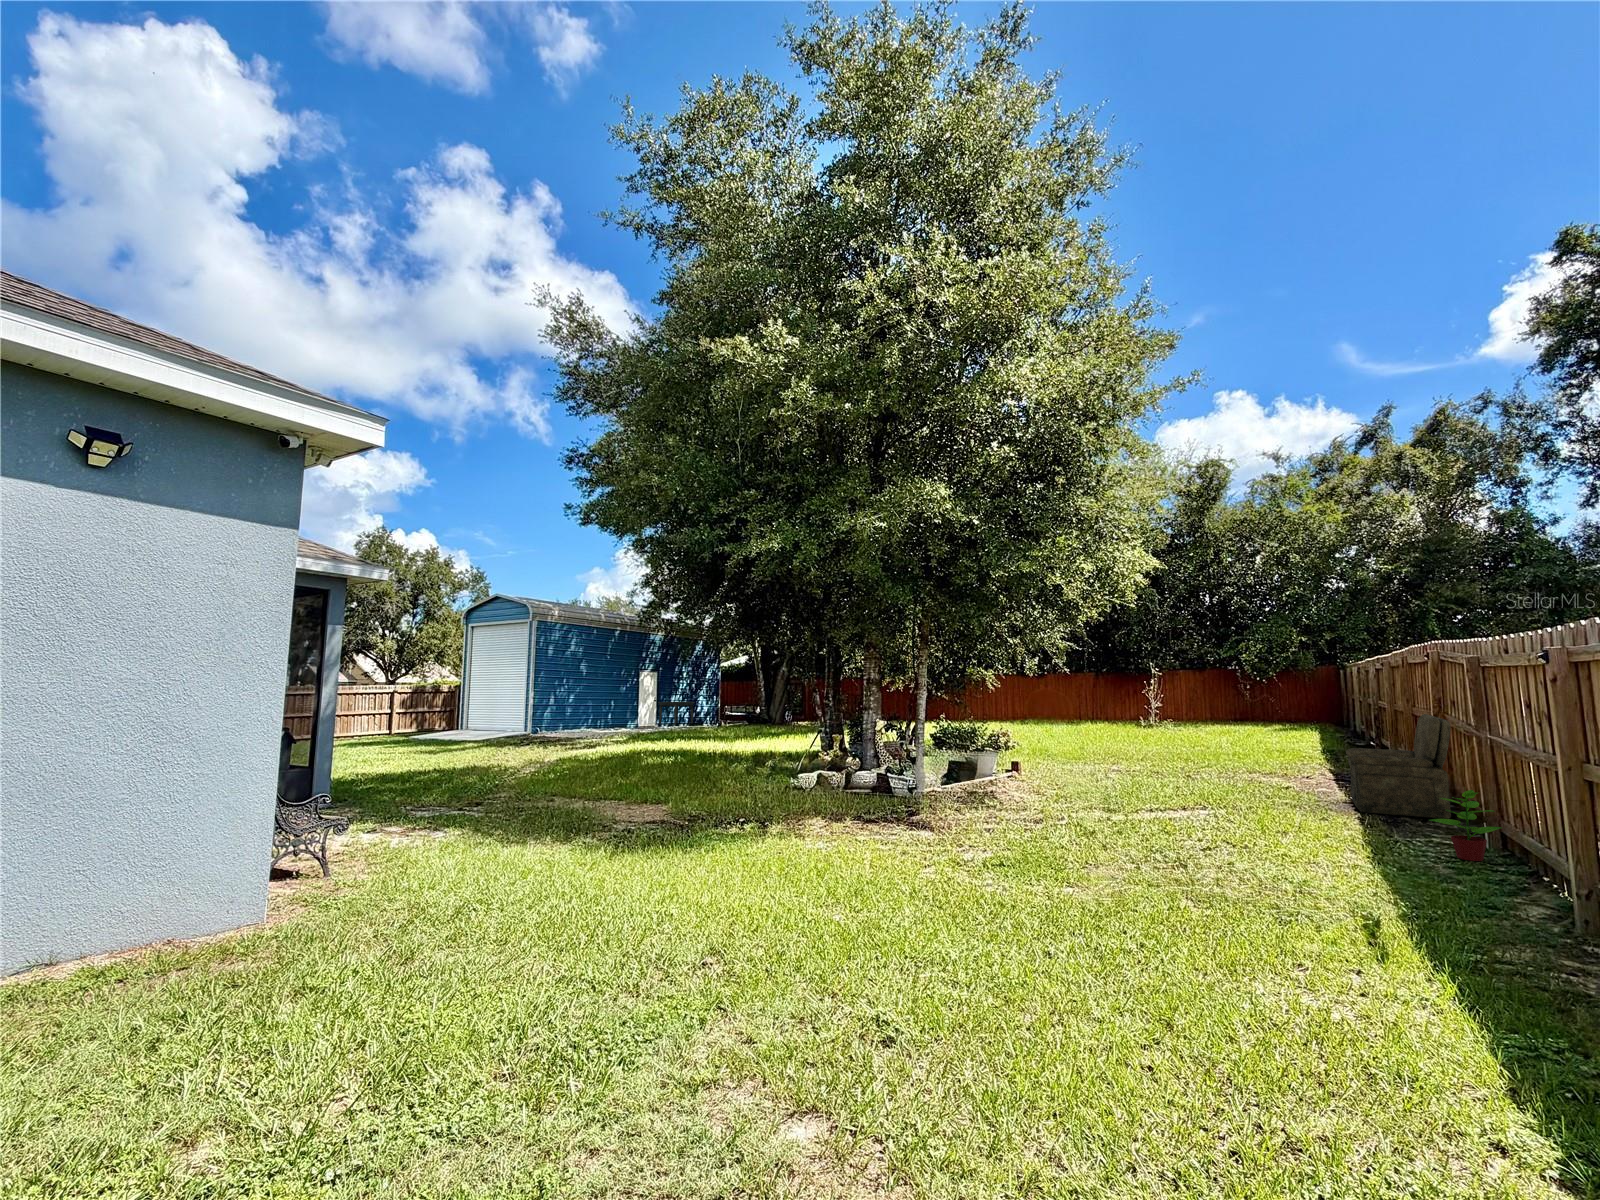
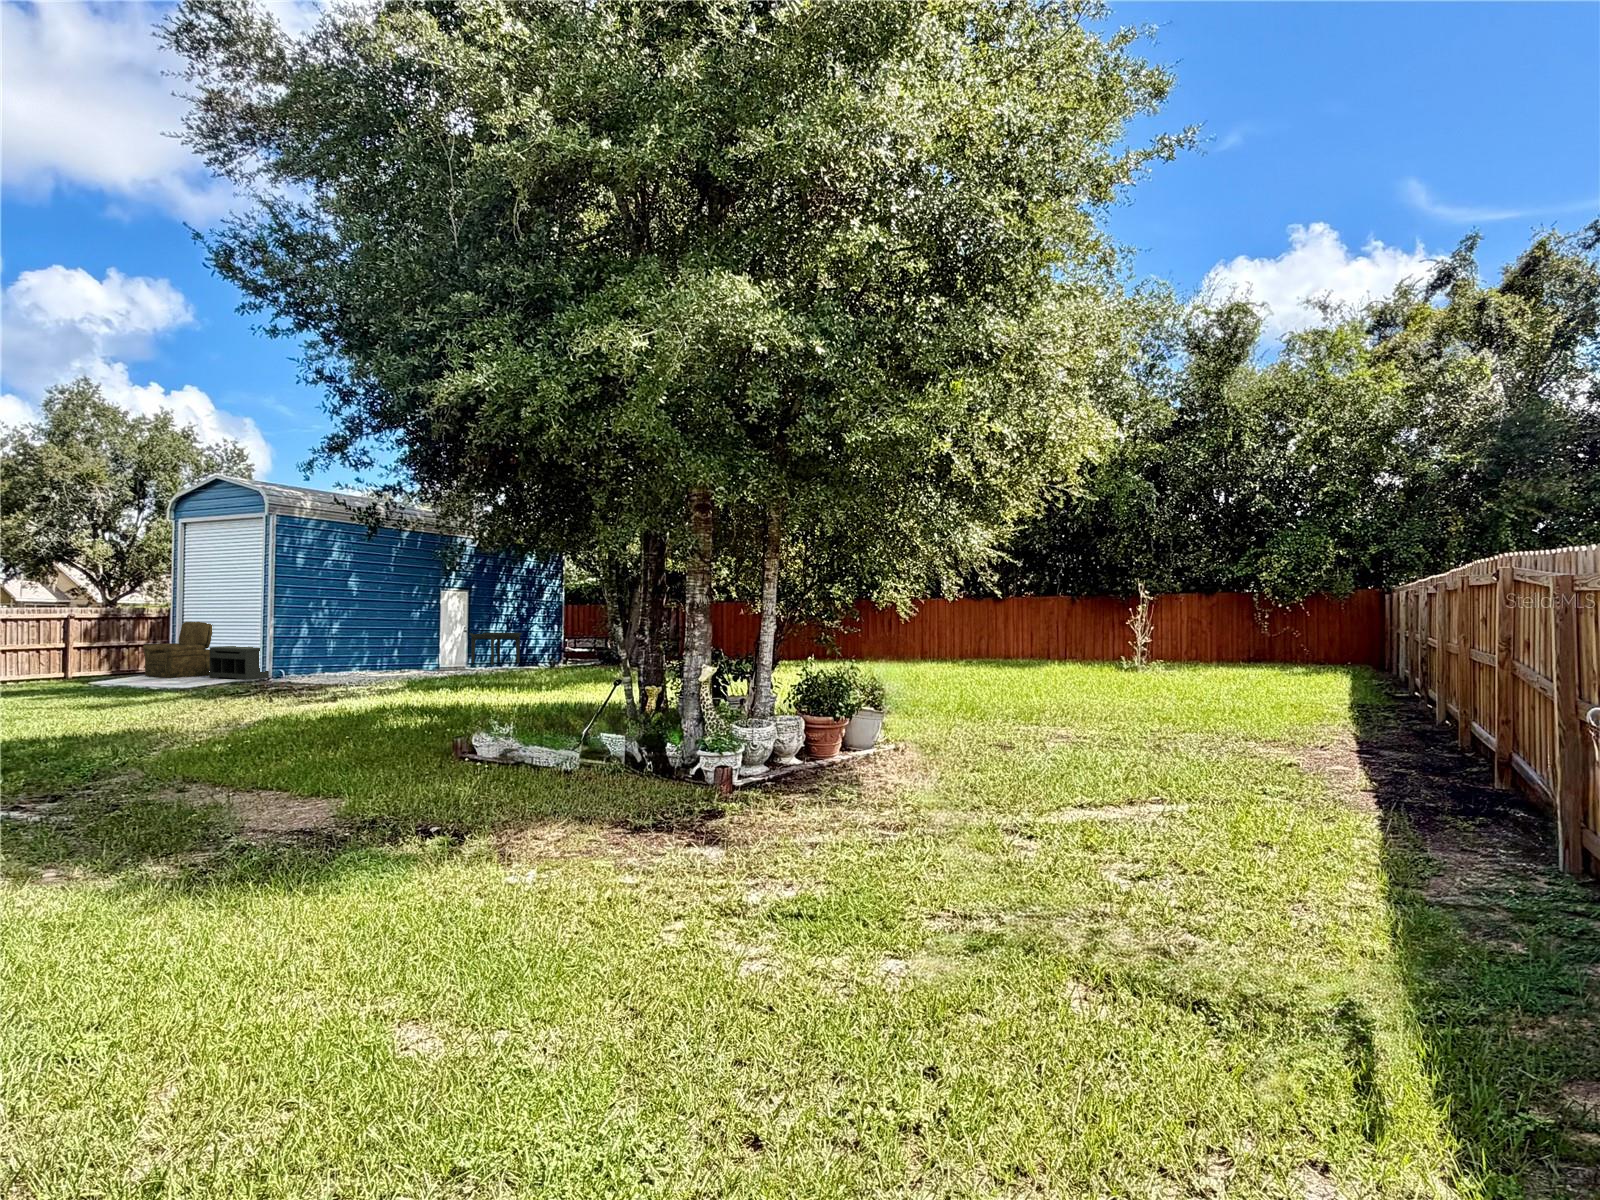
bench: none [491,711,532,735] -> present [209,646,269,680]
armchair: present [1346,714,1451,819] -> present [143,622,212,678]
potted plant: present [1429,790,1501,861] -> none [1454,781,1564,899]

